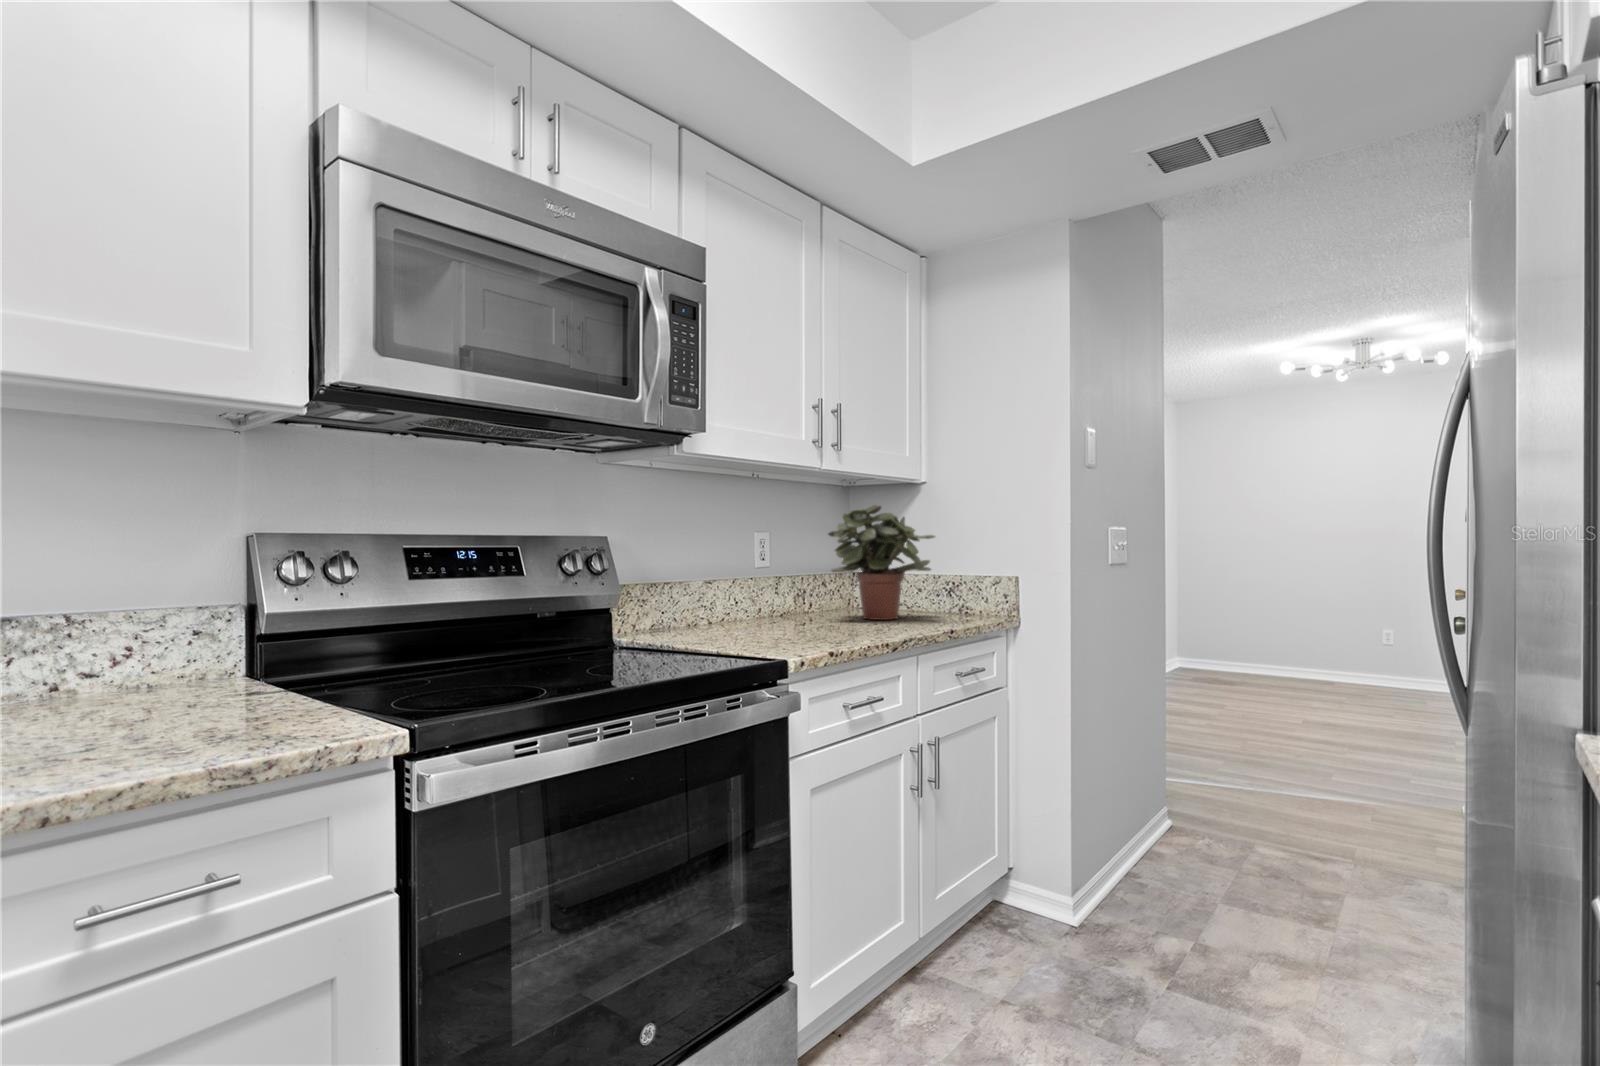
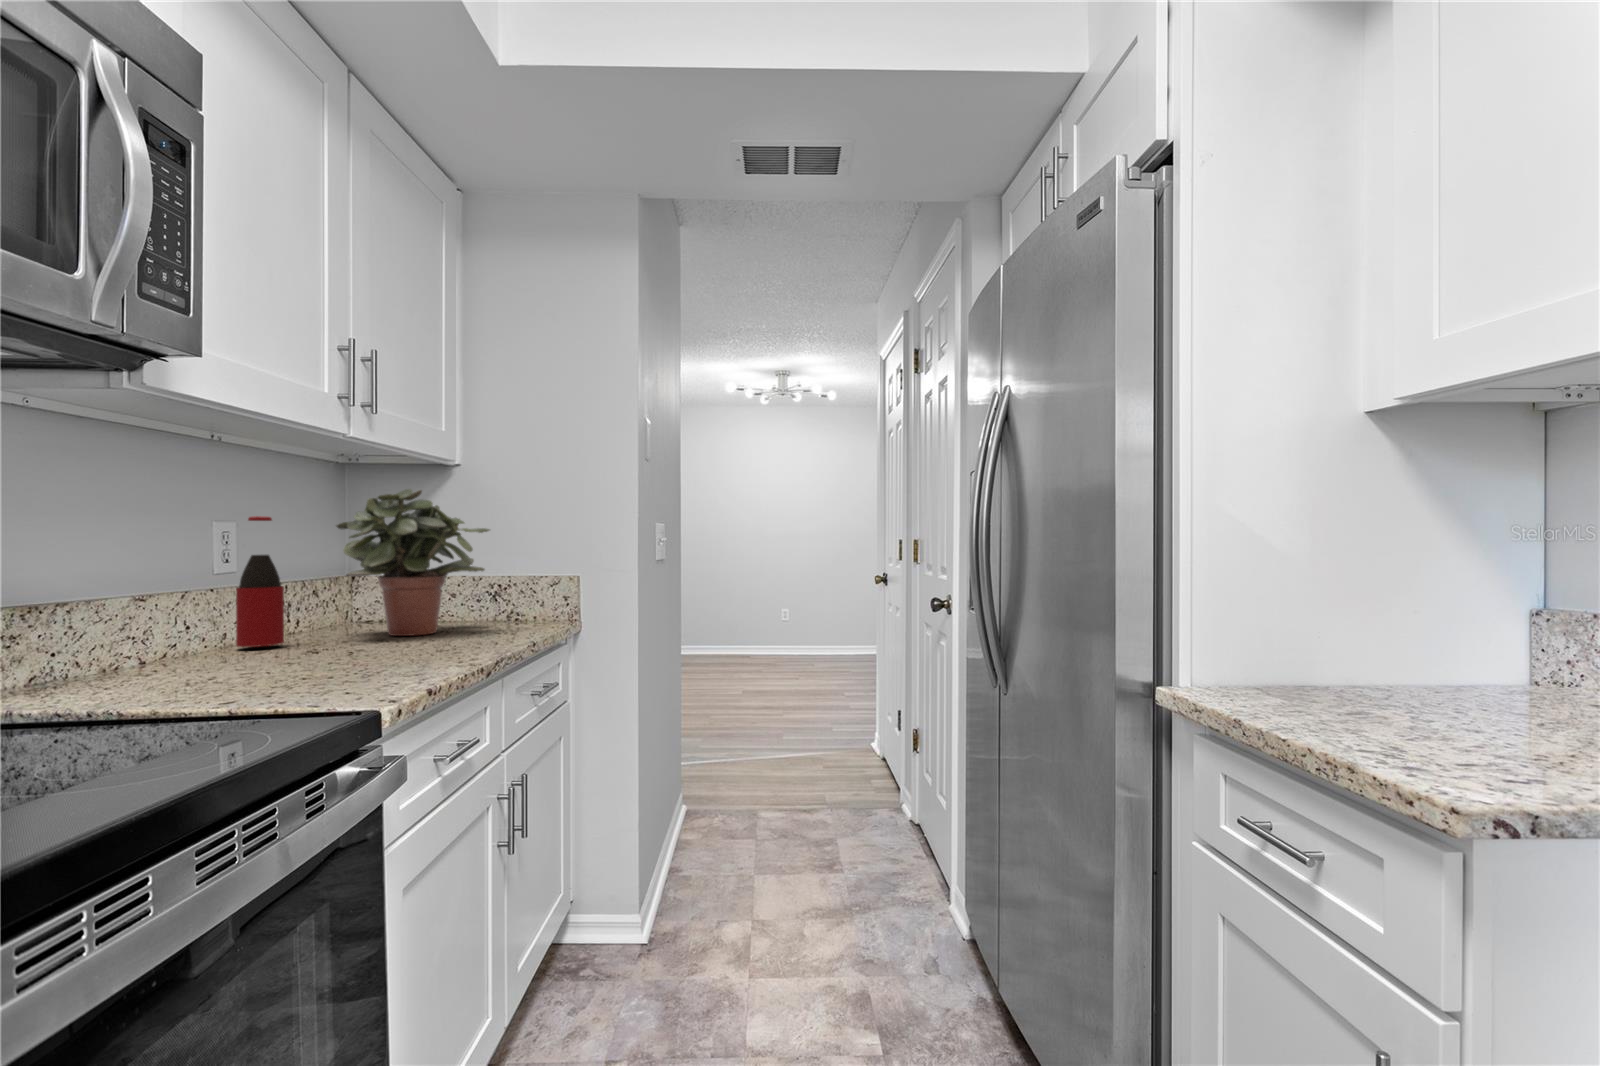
bottle: none [765,528,793,621] -> present [236,516,284,647]

